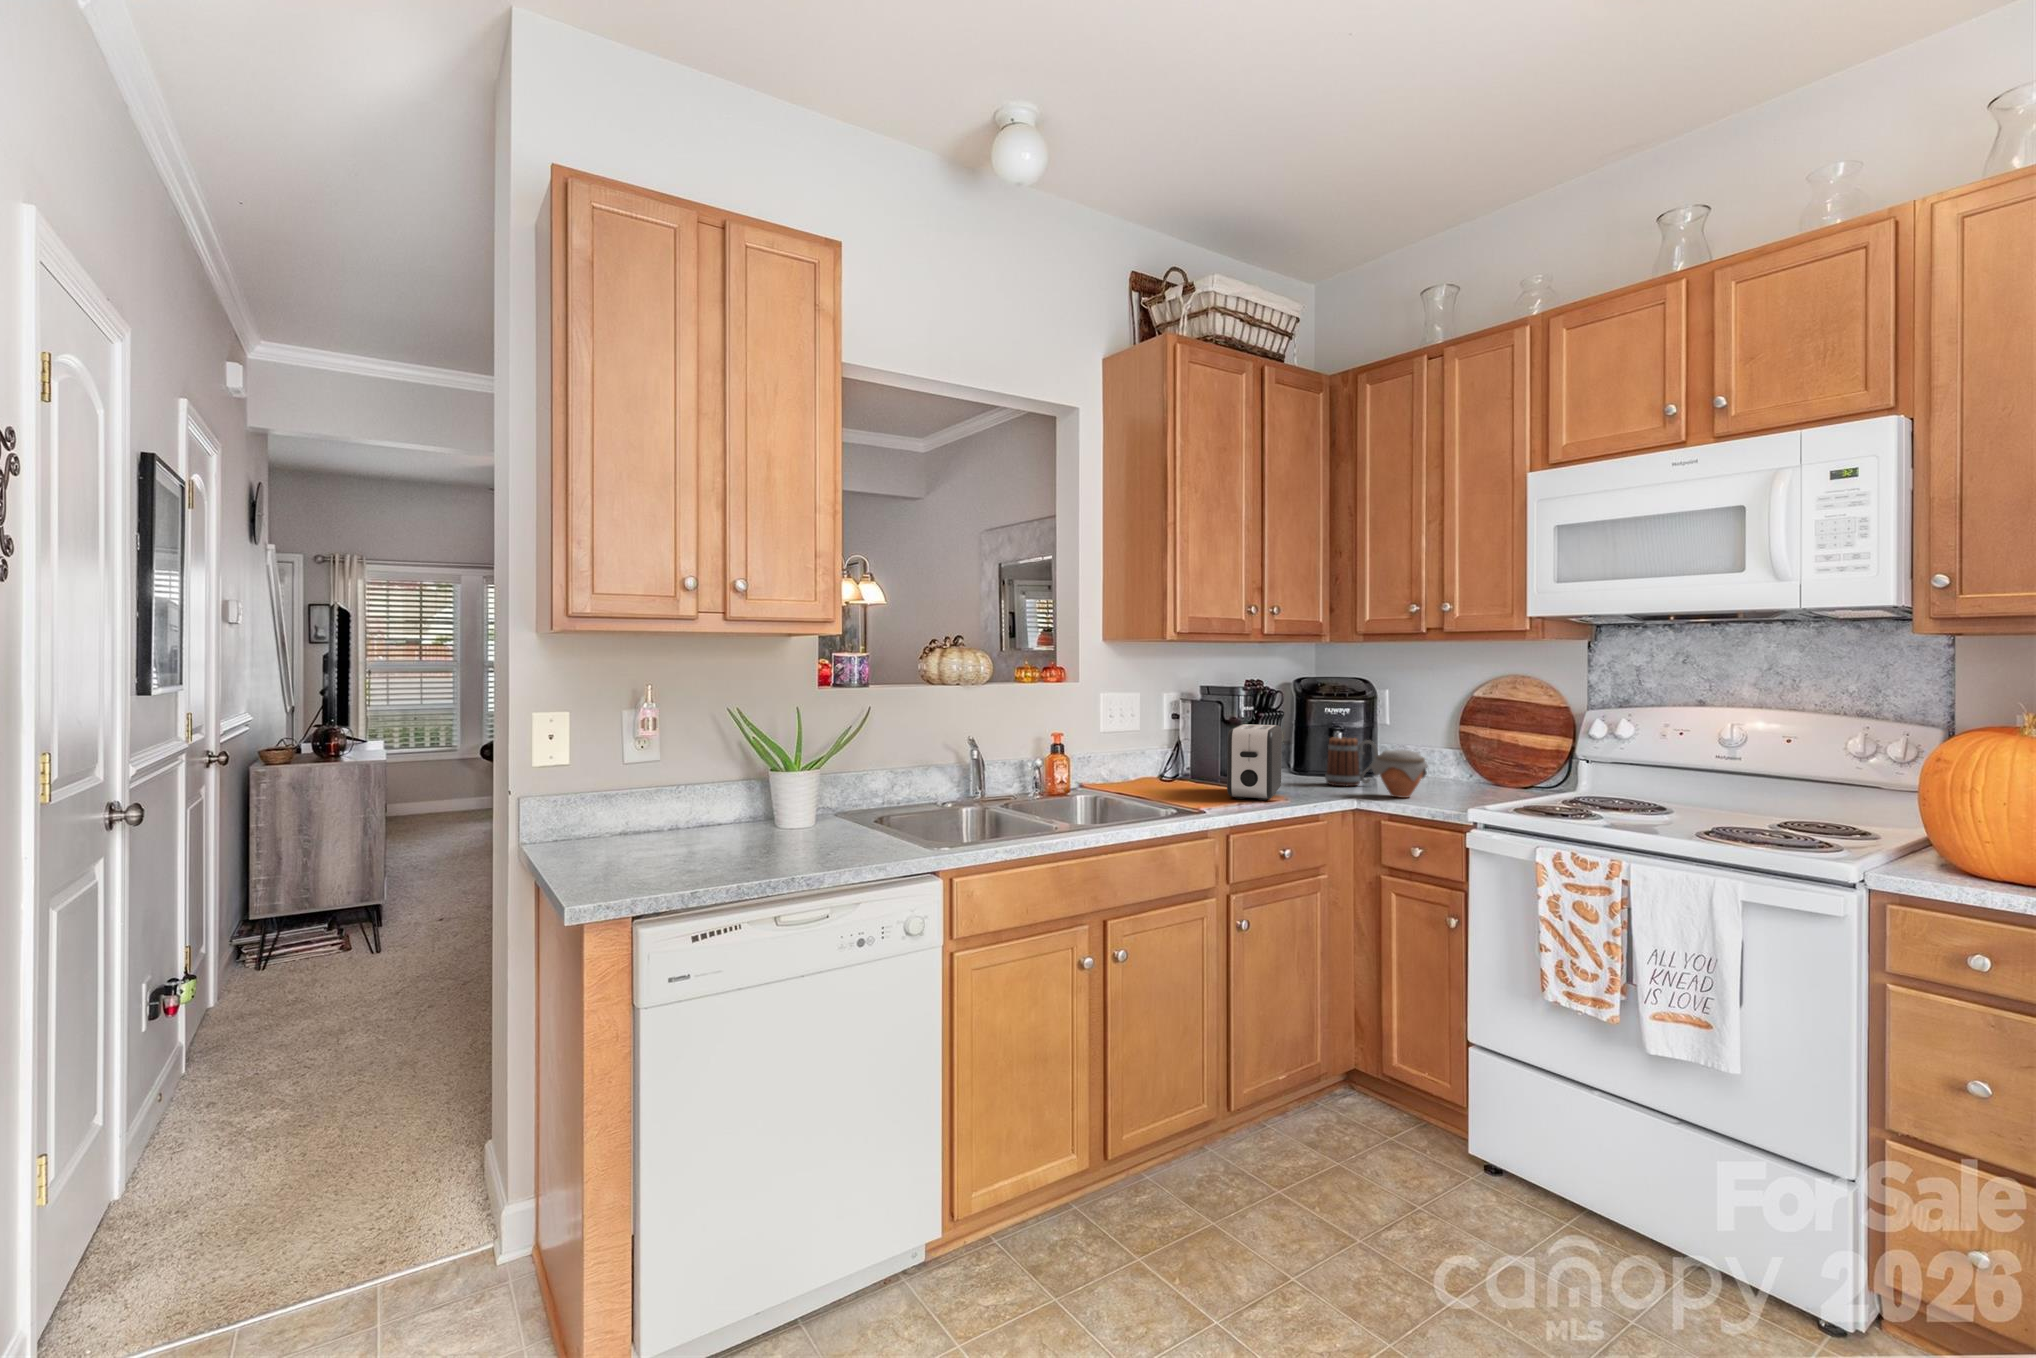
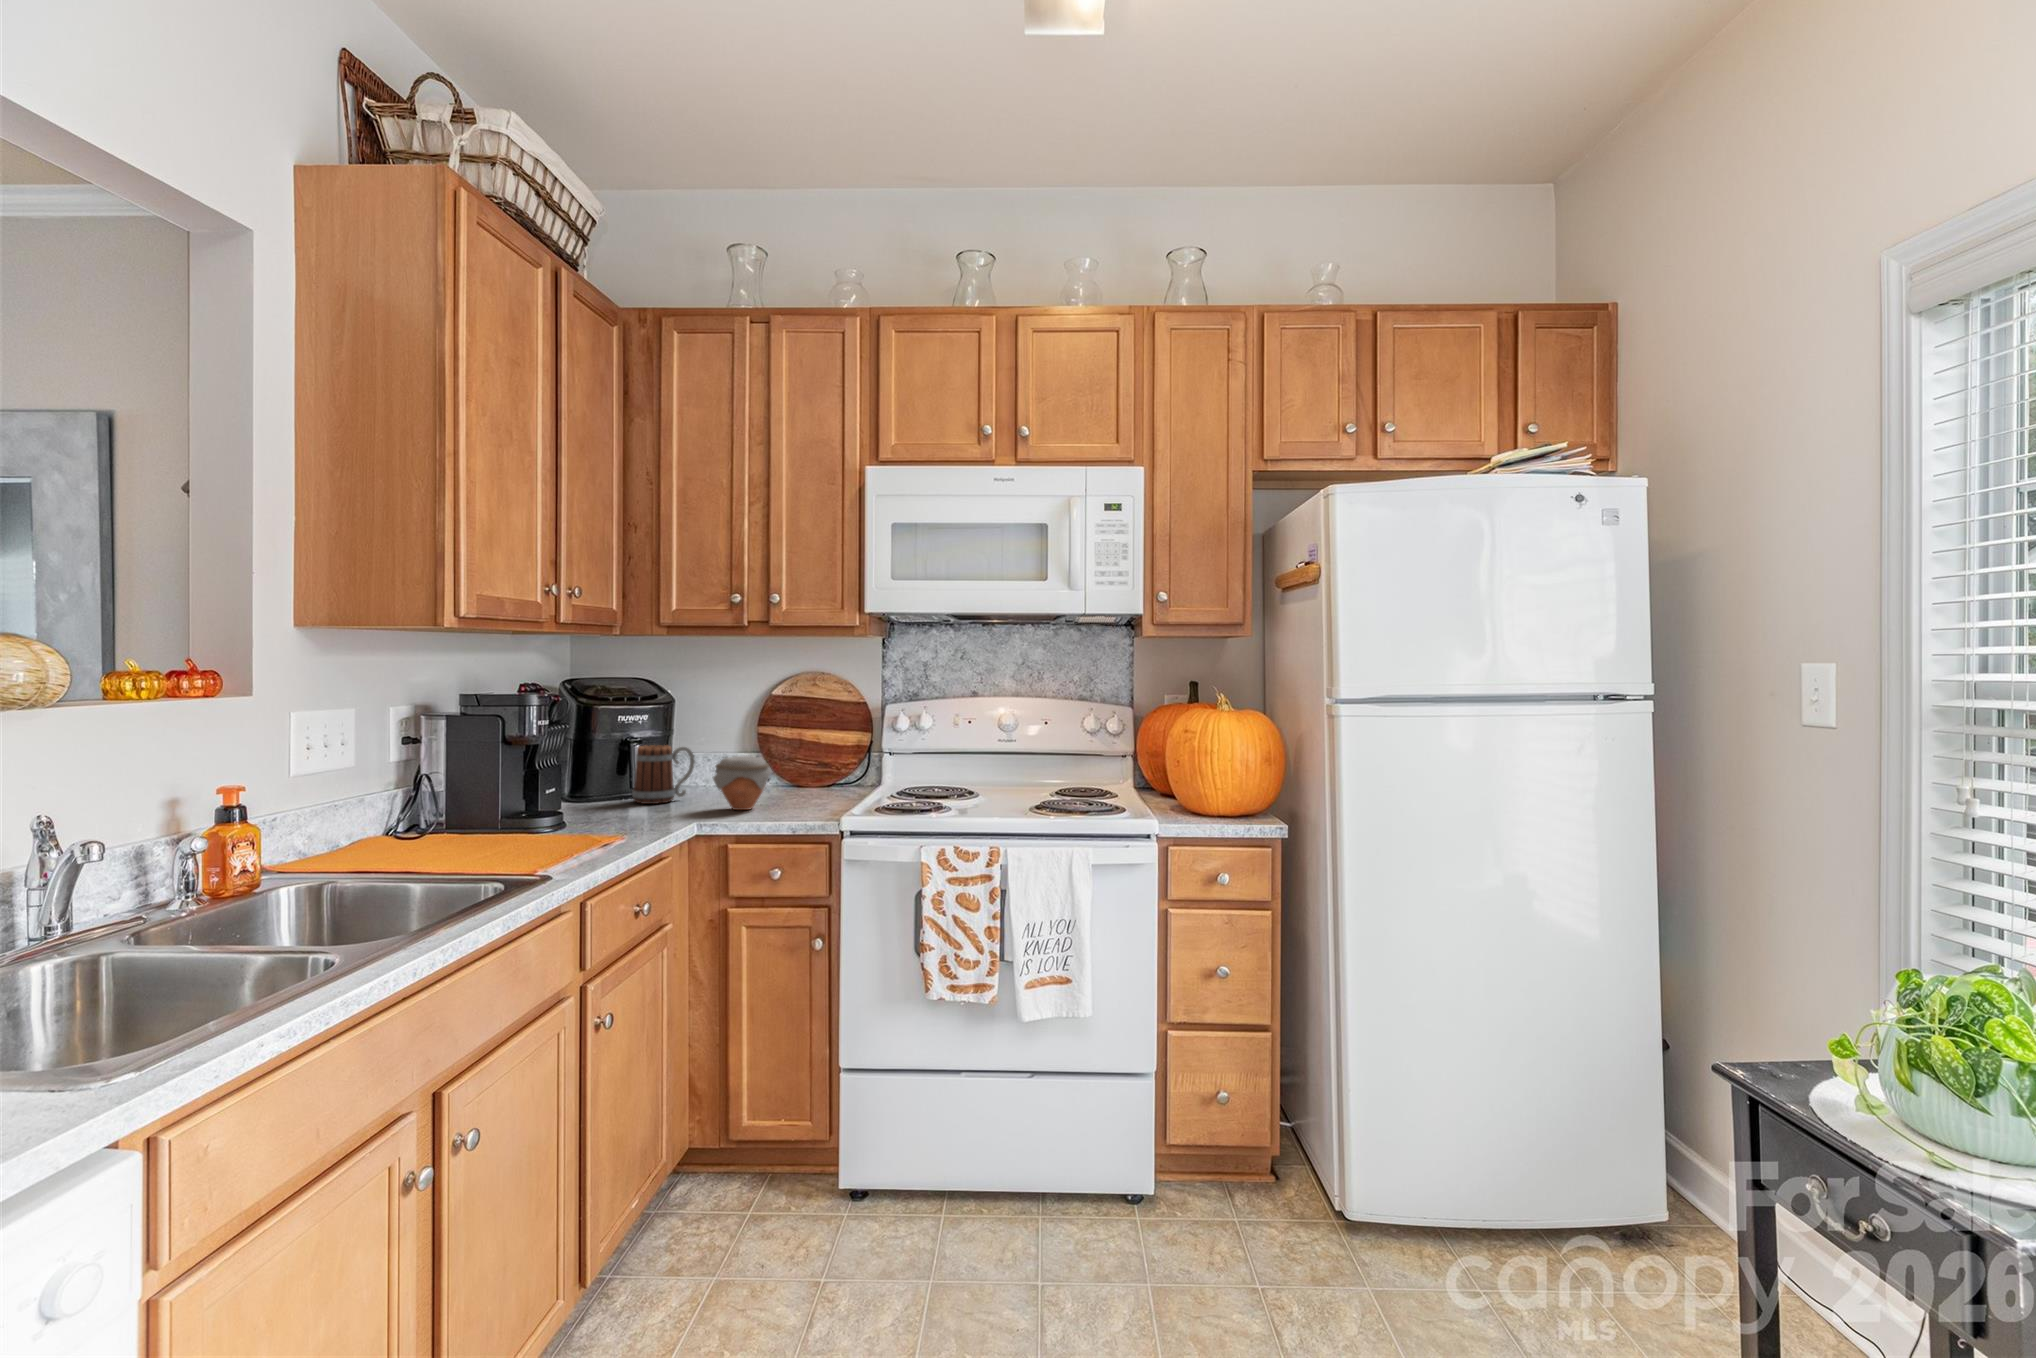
toaster: present [1227,724,1282,800] -> none [541,736,619,839]

